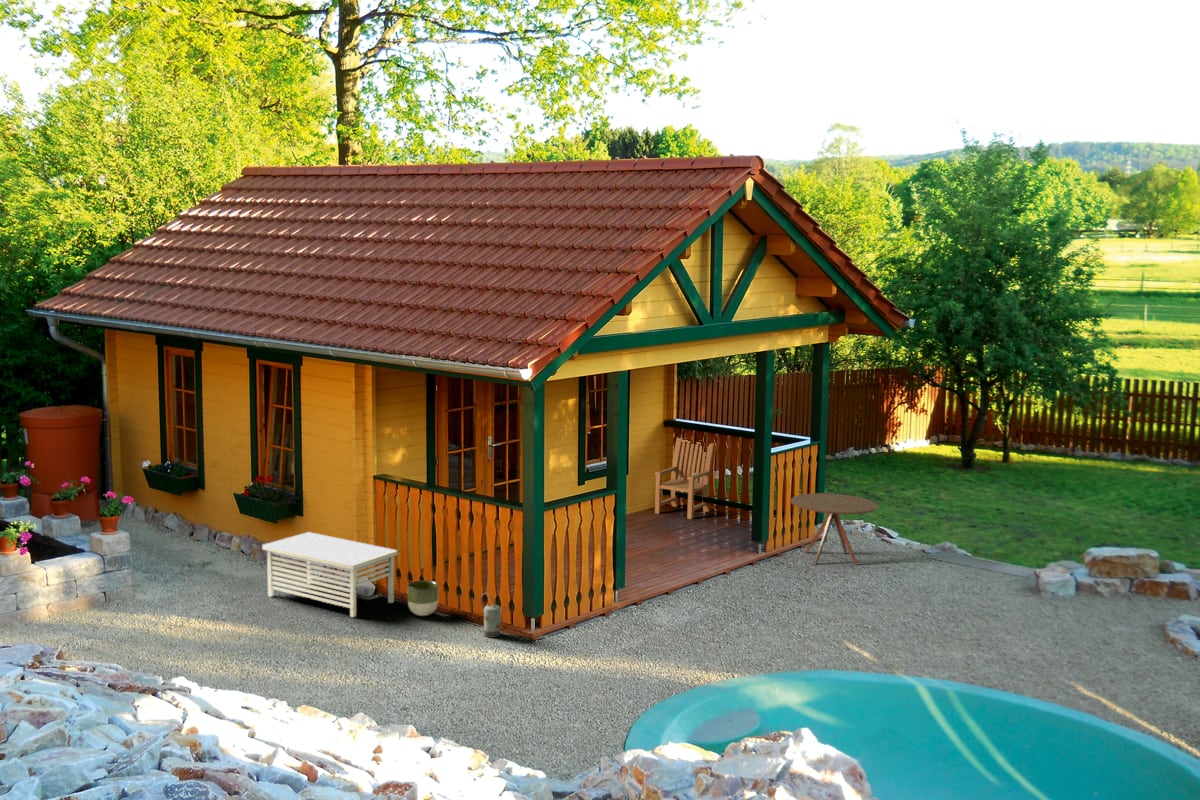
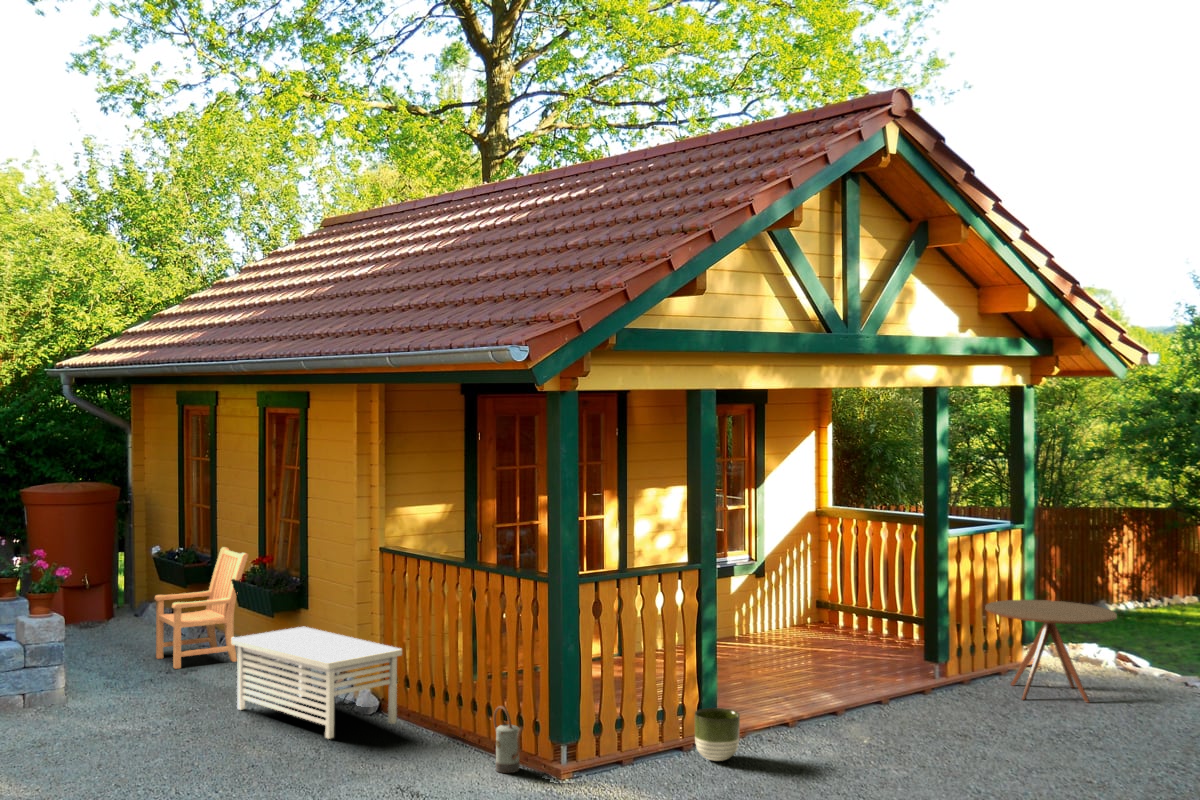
armchair: present [655,437,714,519] -> present [155,547,248,669]
planter: present [408,580,438,616] -> present [695,708,740,761]

